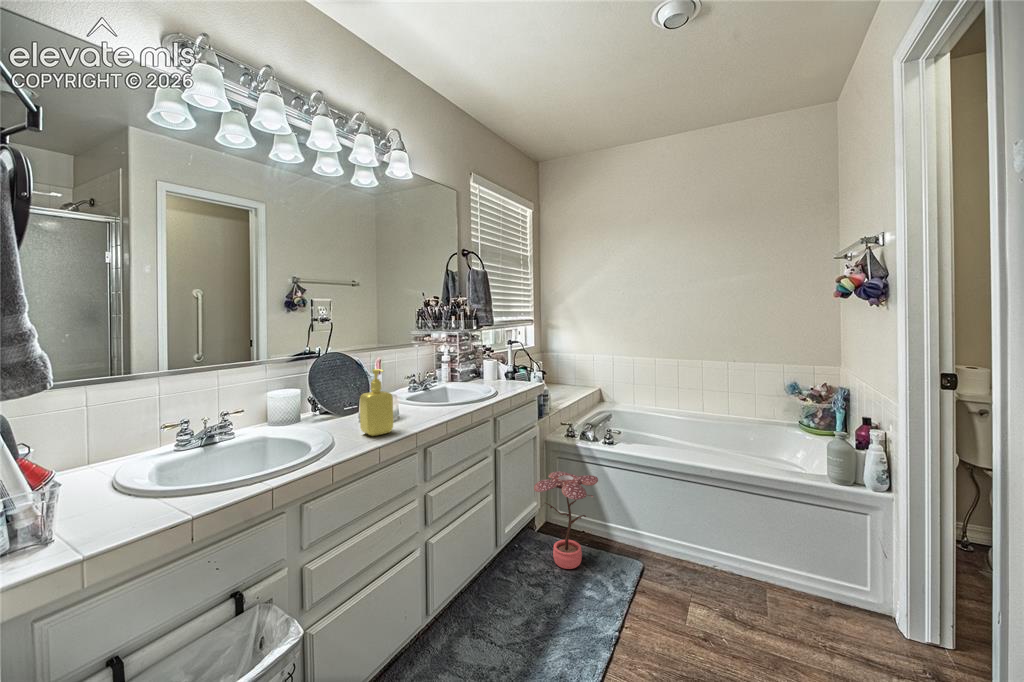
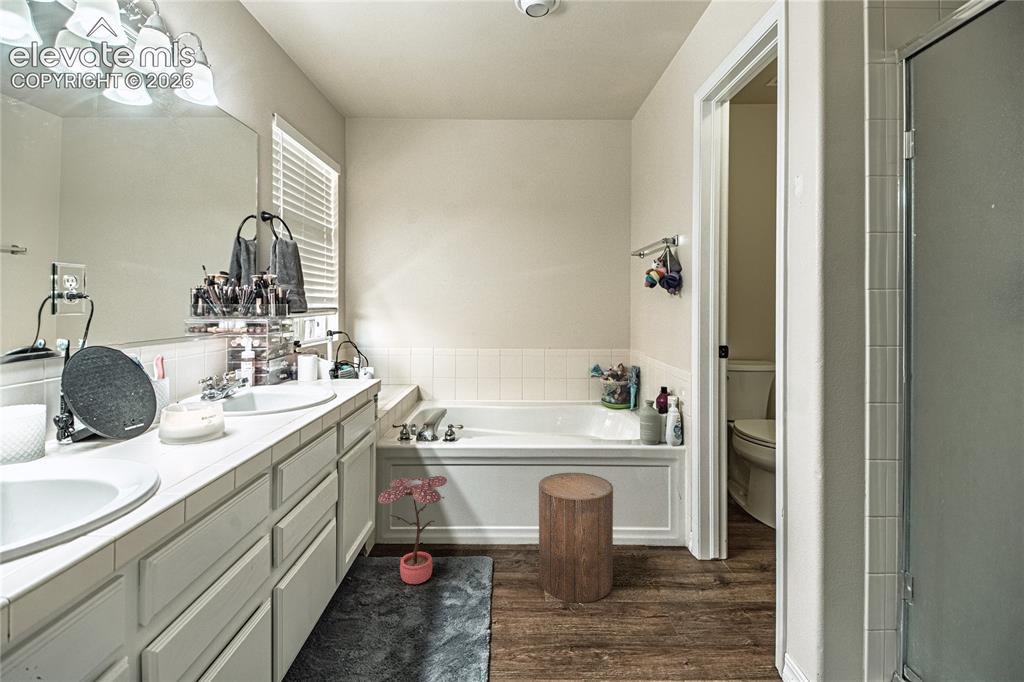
soap dispenser: present [360,369,393,436] -> none [176,364,230,459]
stool: none [684,495,774,642] -> present [539,473,613,603]

